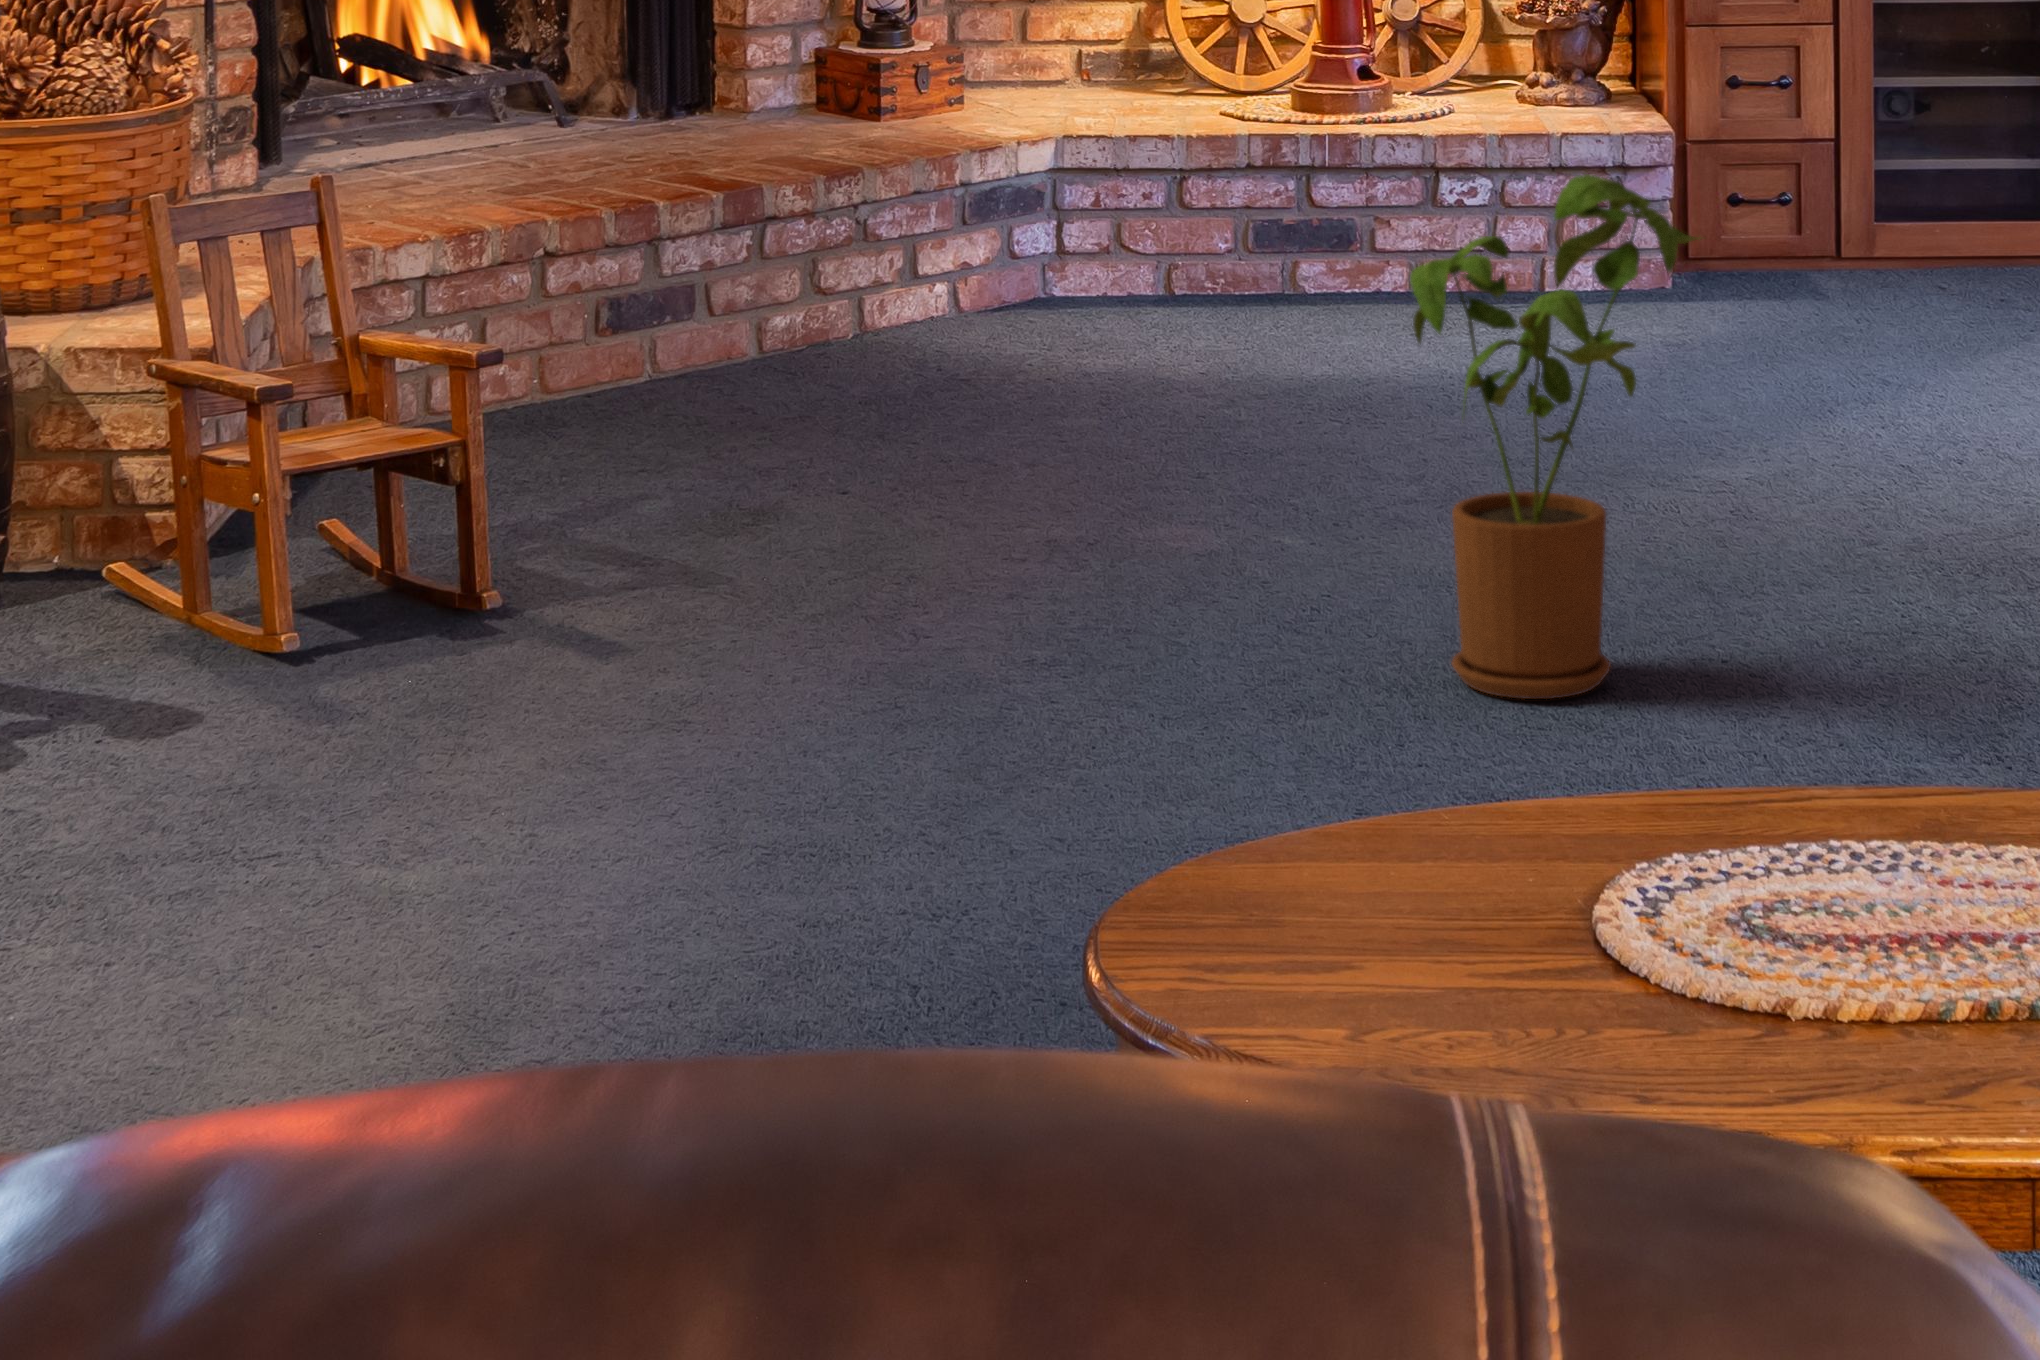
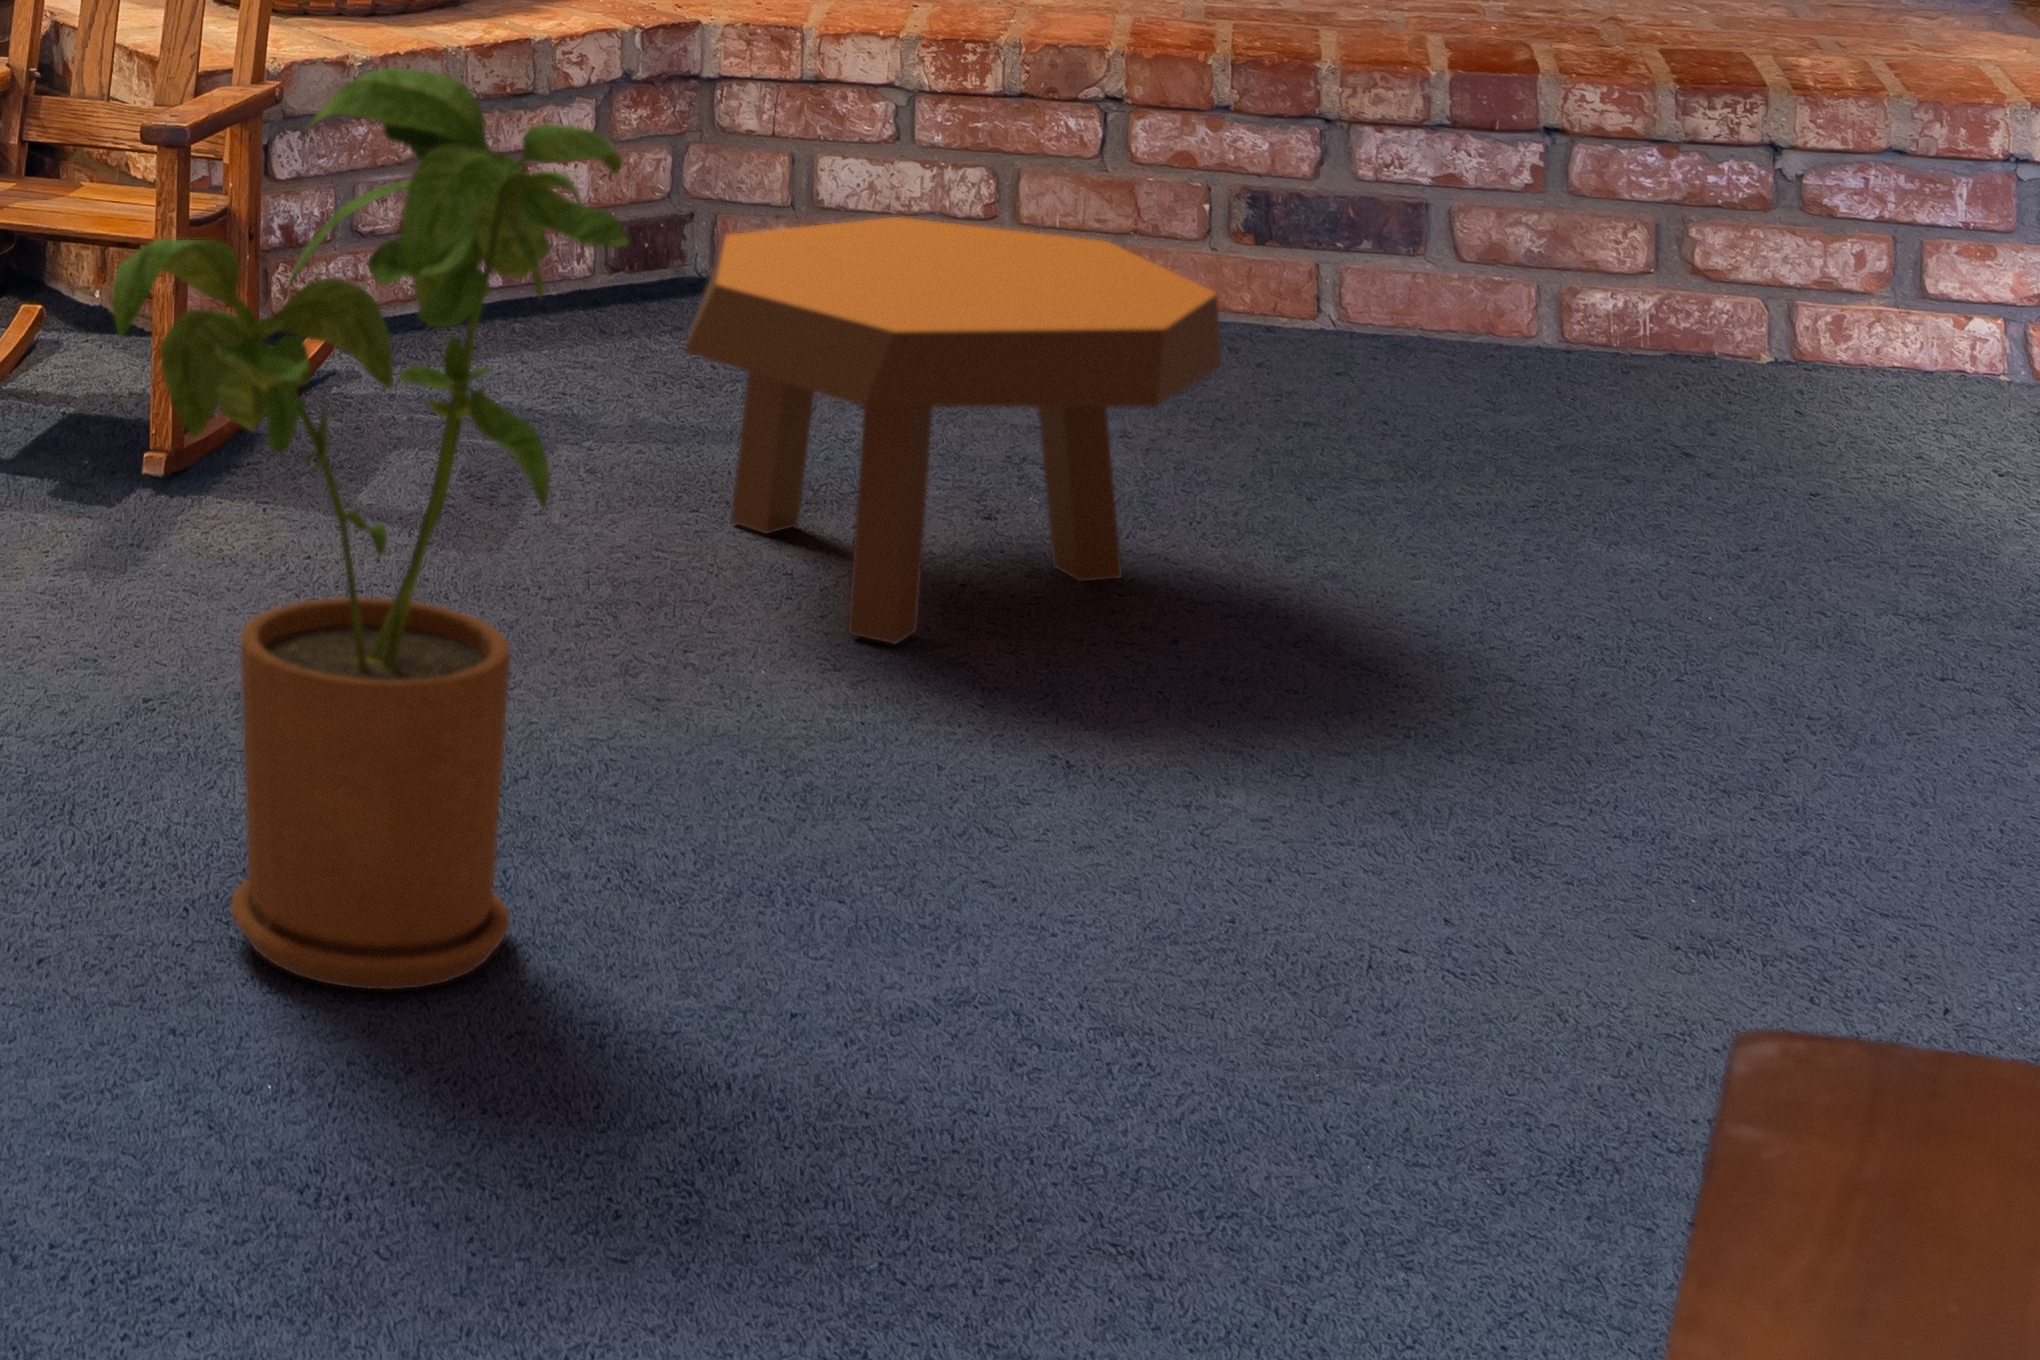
footstool: none [961,299,1273,541] -> present [685,217,1221,644]

